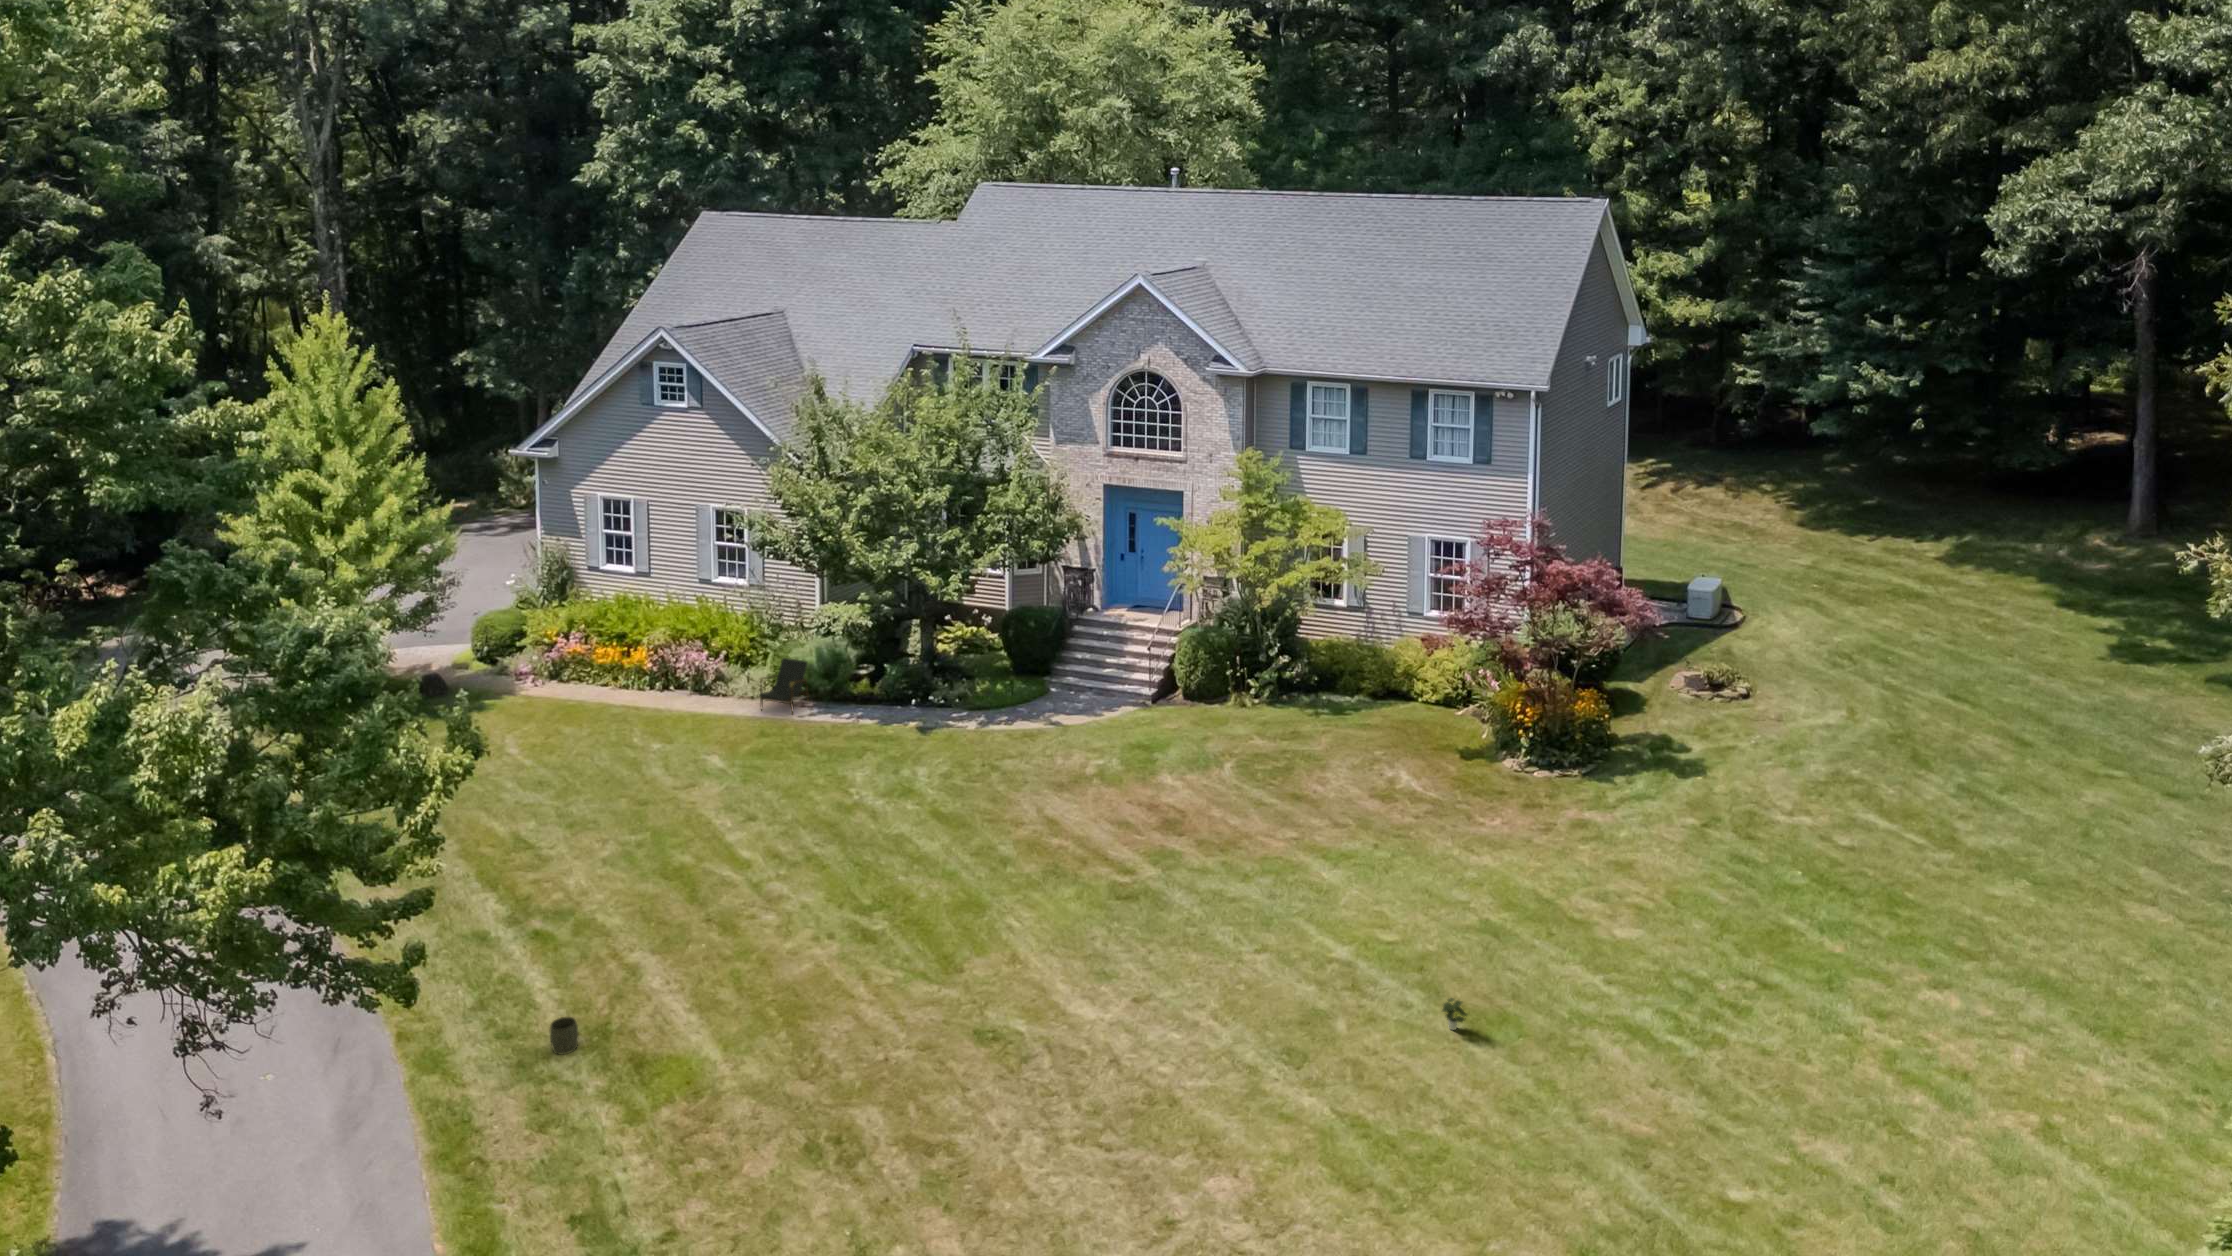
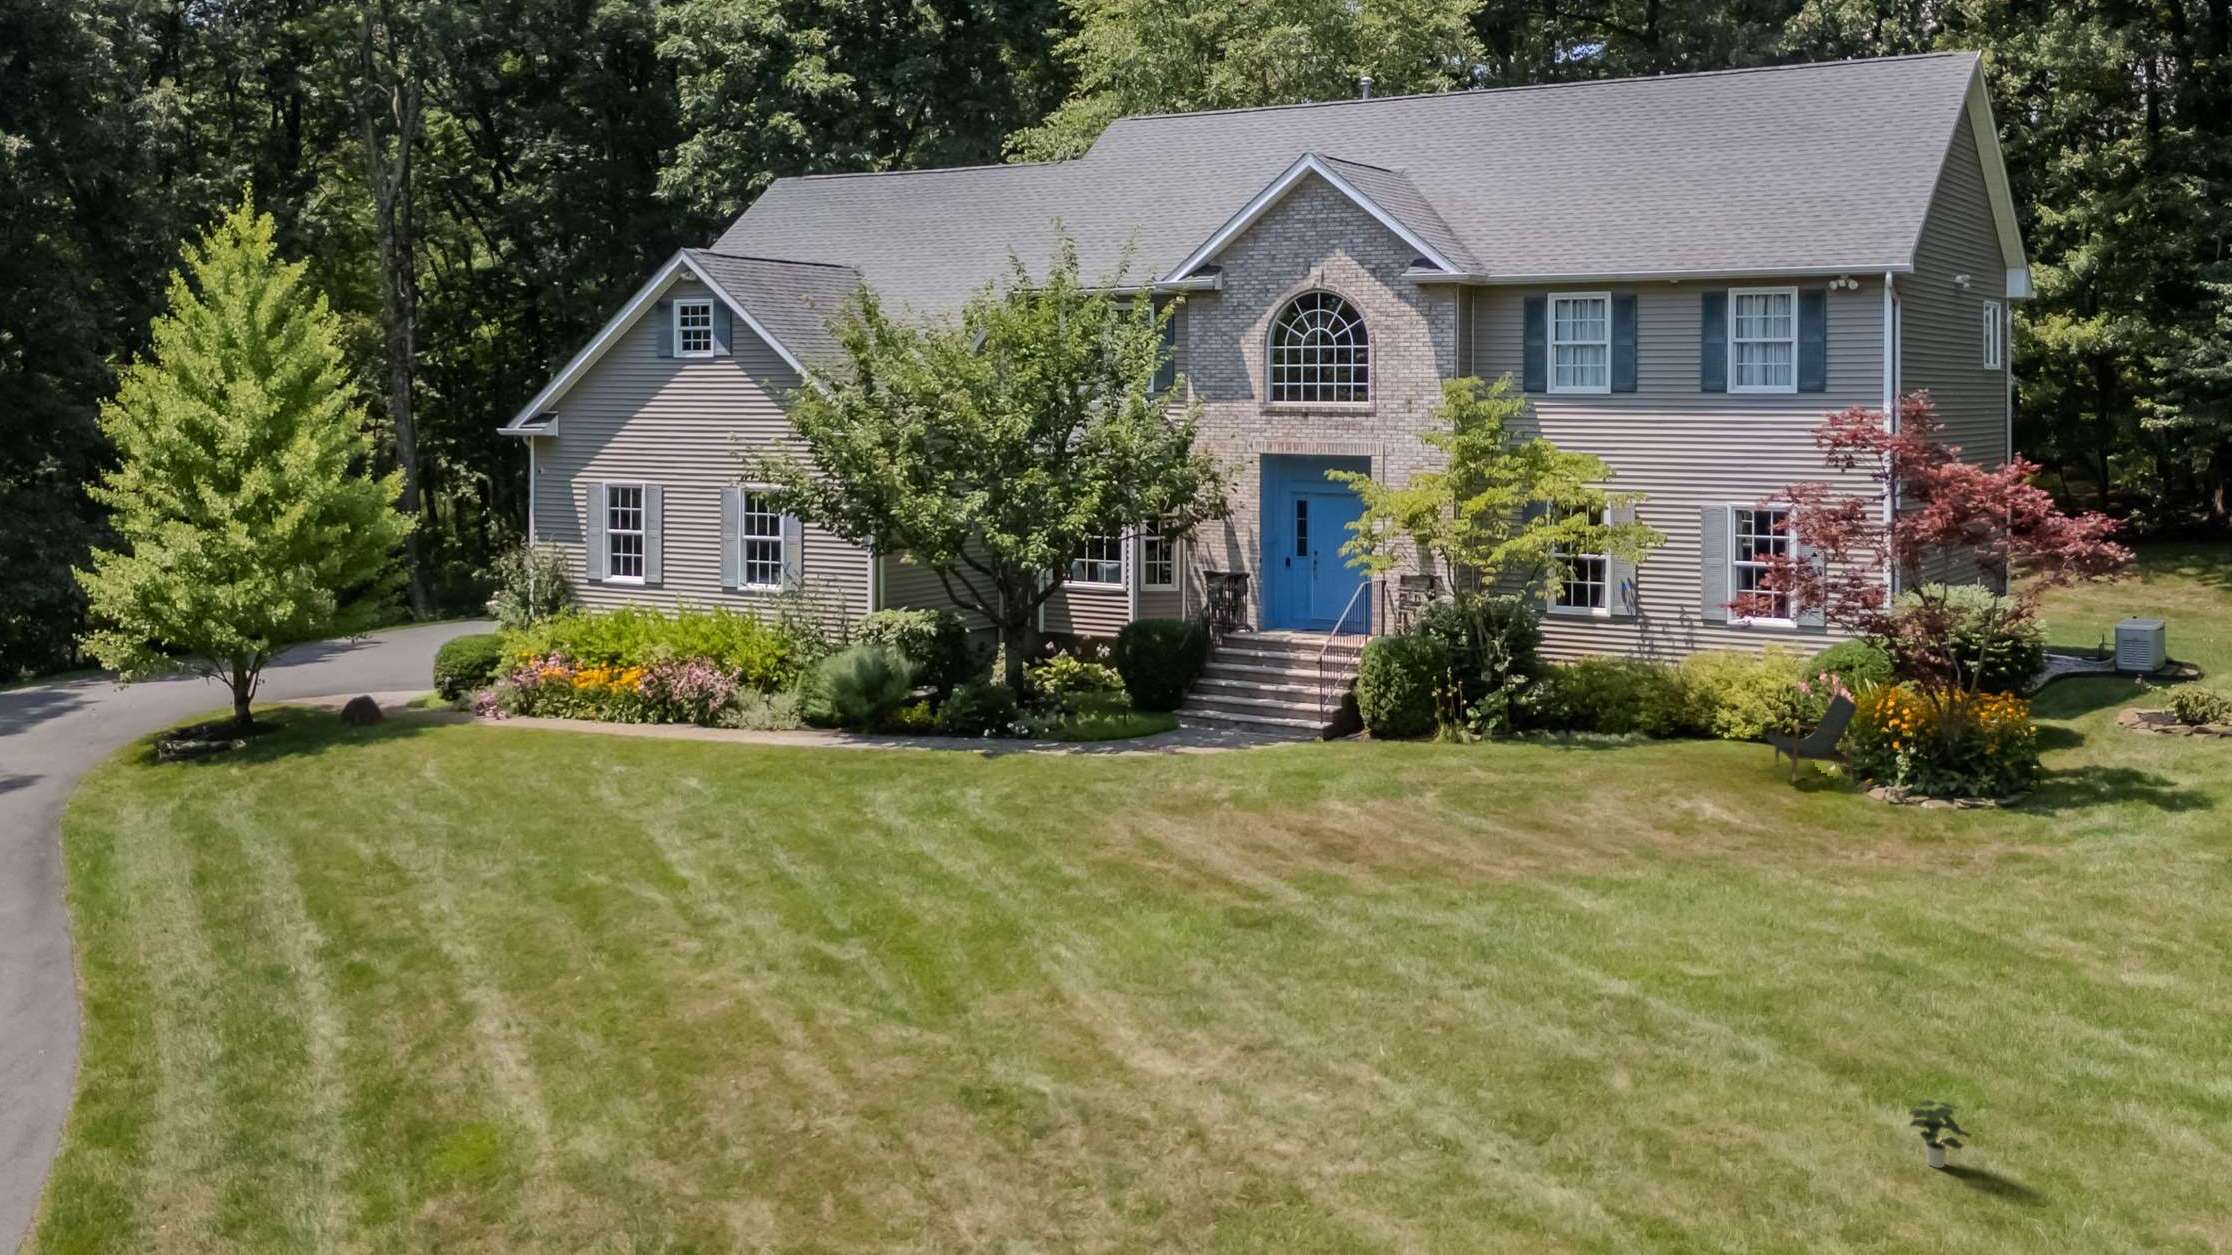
lounge chair: present [759,658,809,713] -> present [1765,694,1858,781]
woven basket: present [550,1017,579,1054] -> none [215,1043,269,1109]

